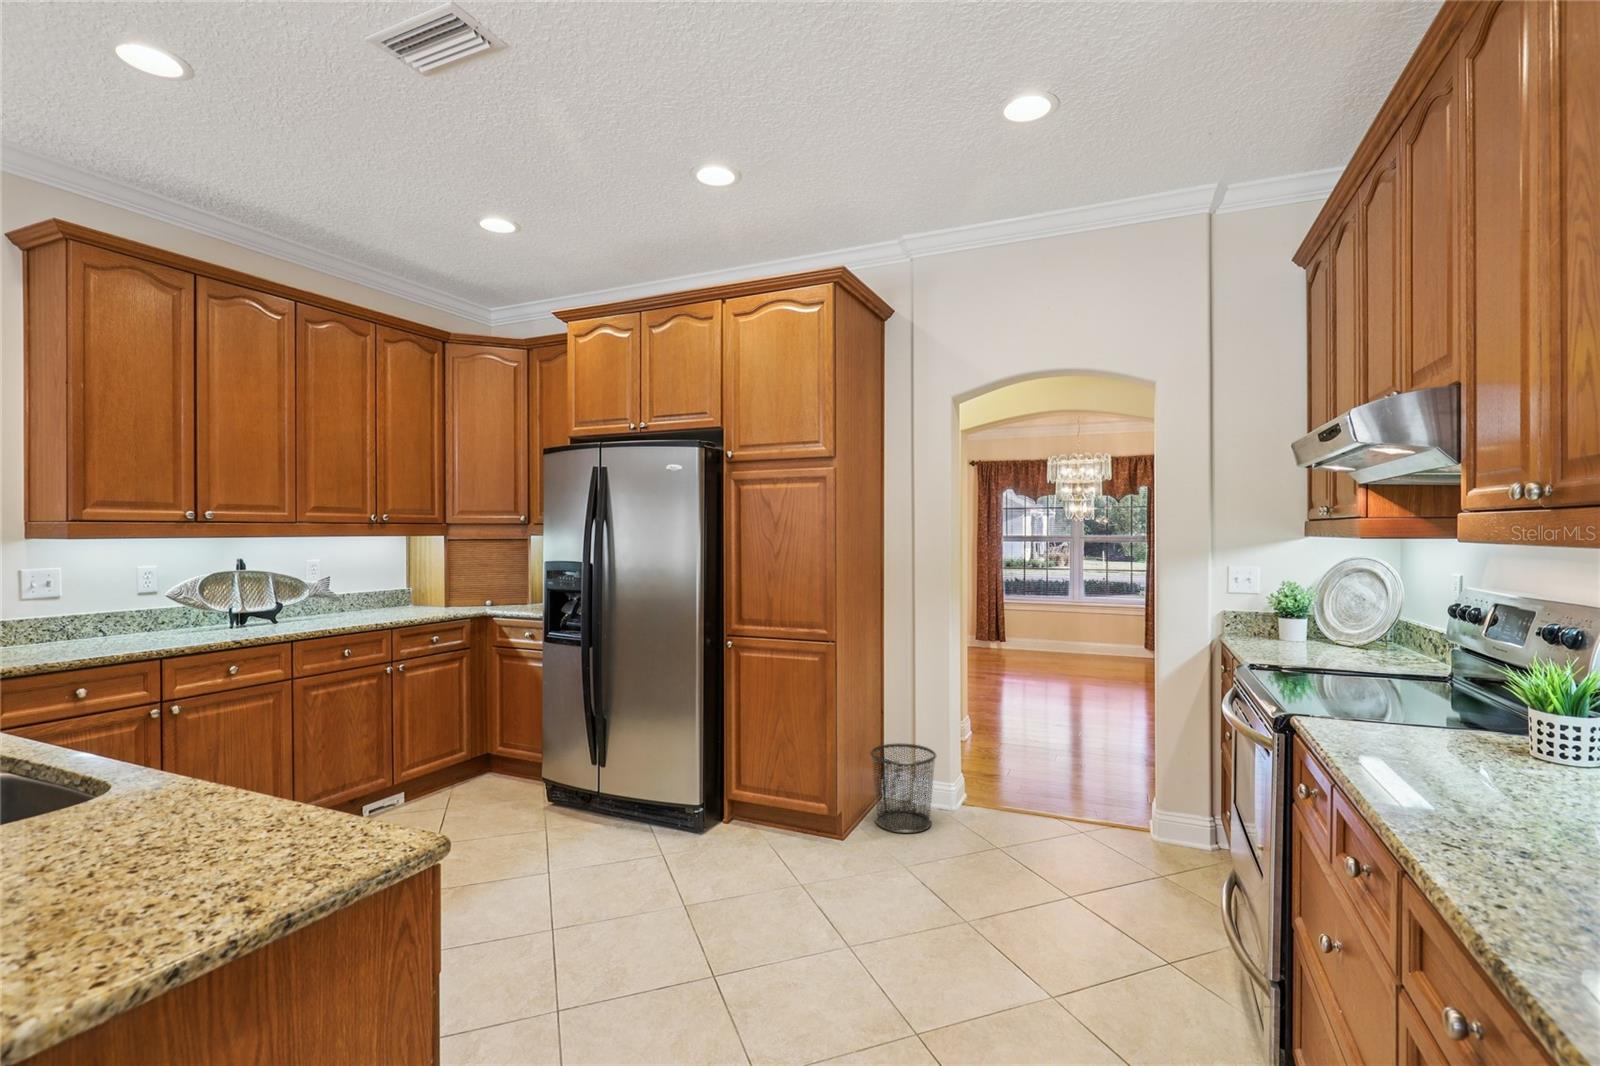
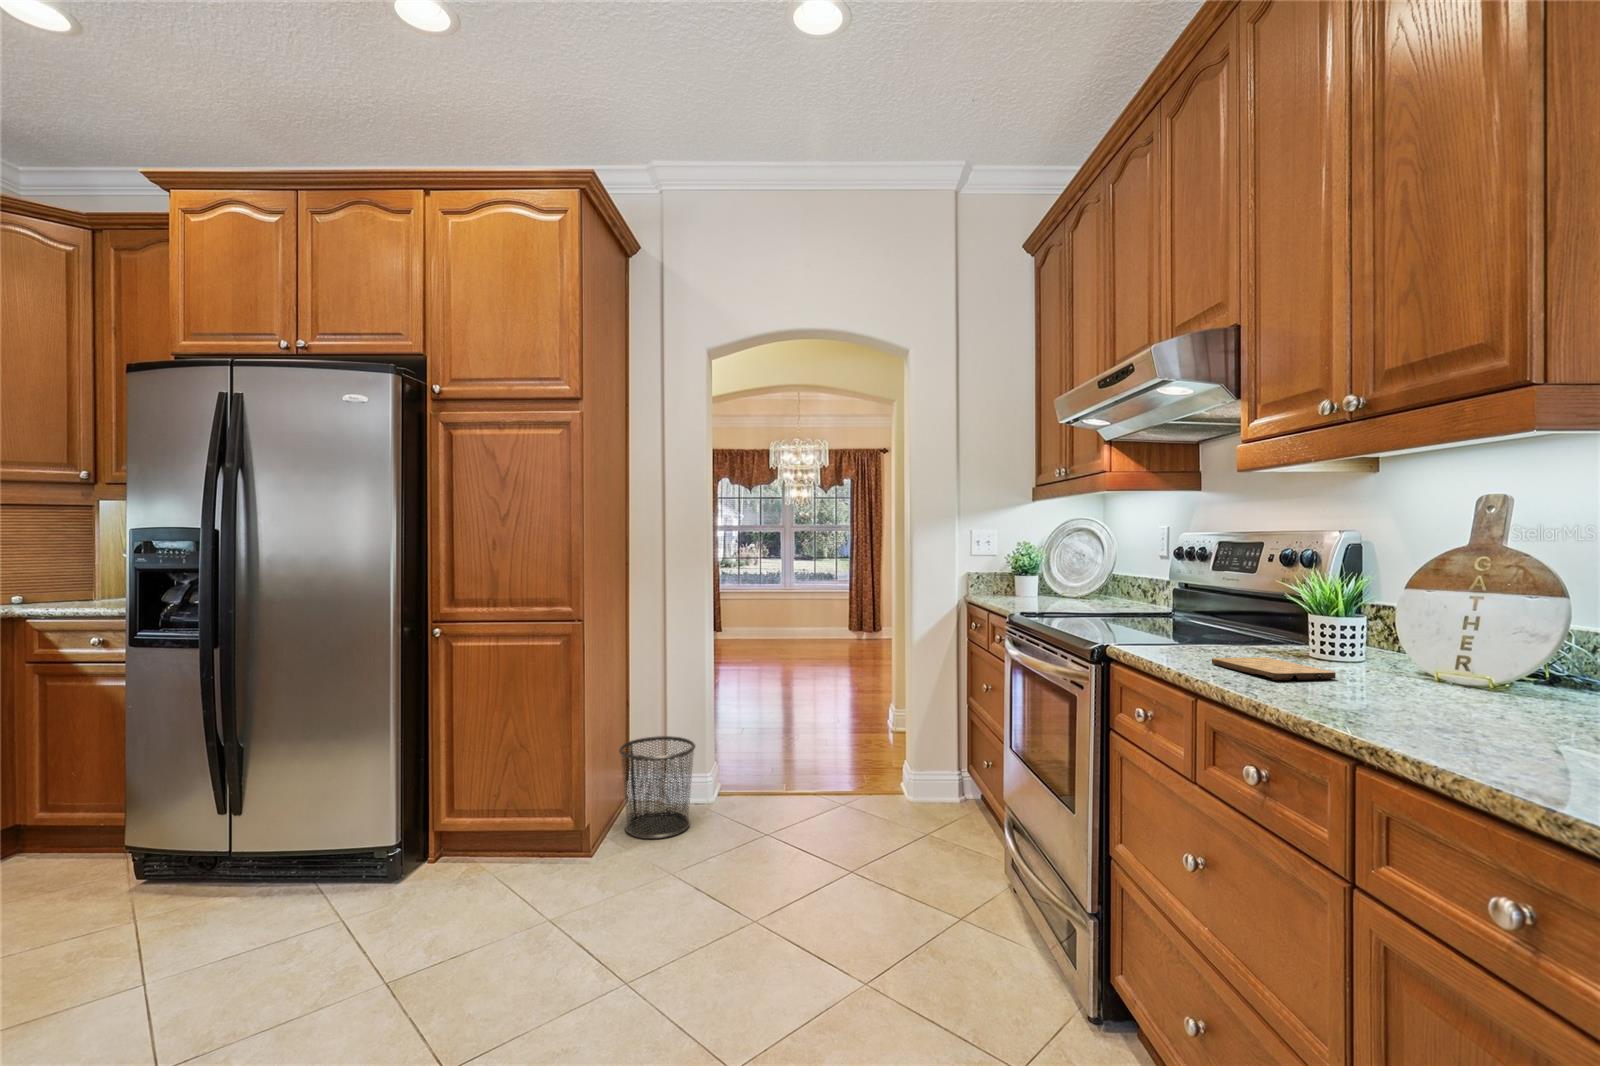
cutting board: none [1380,744,1508,783] -> present [1212,657,1336,680]

